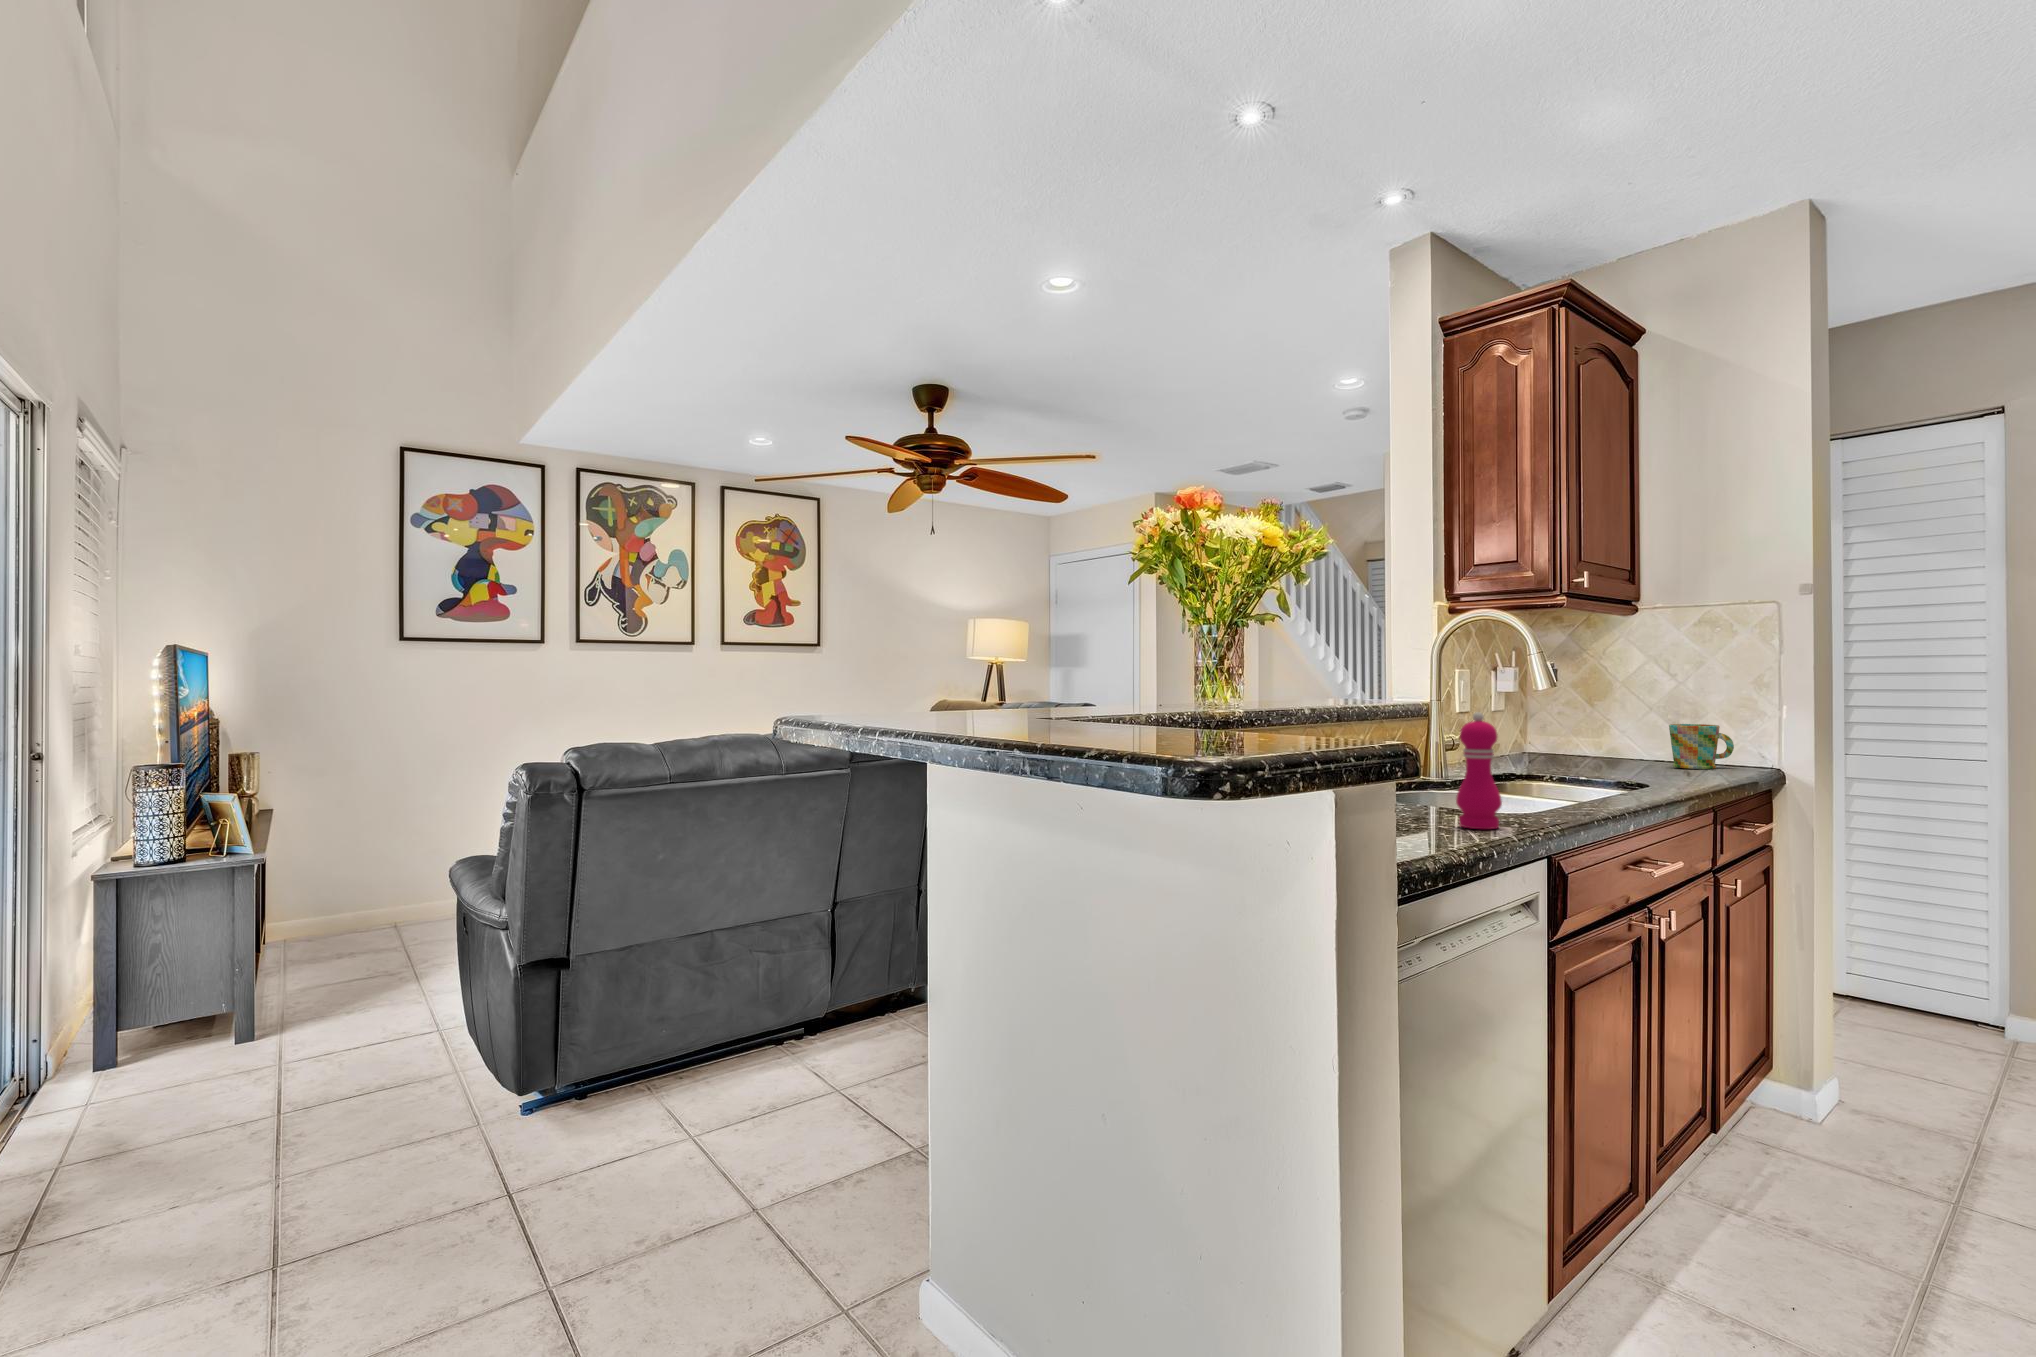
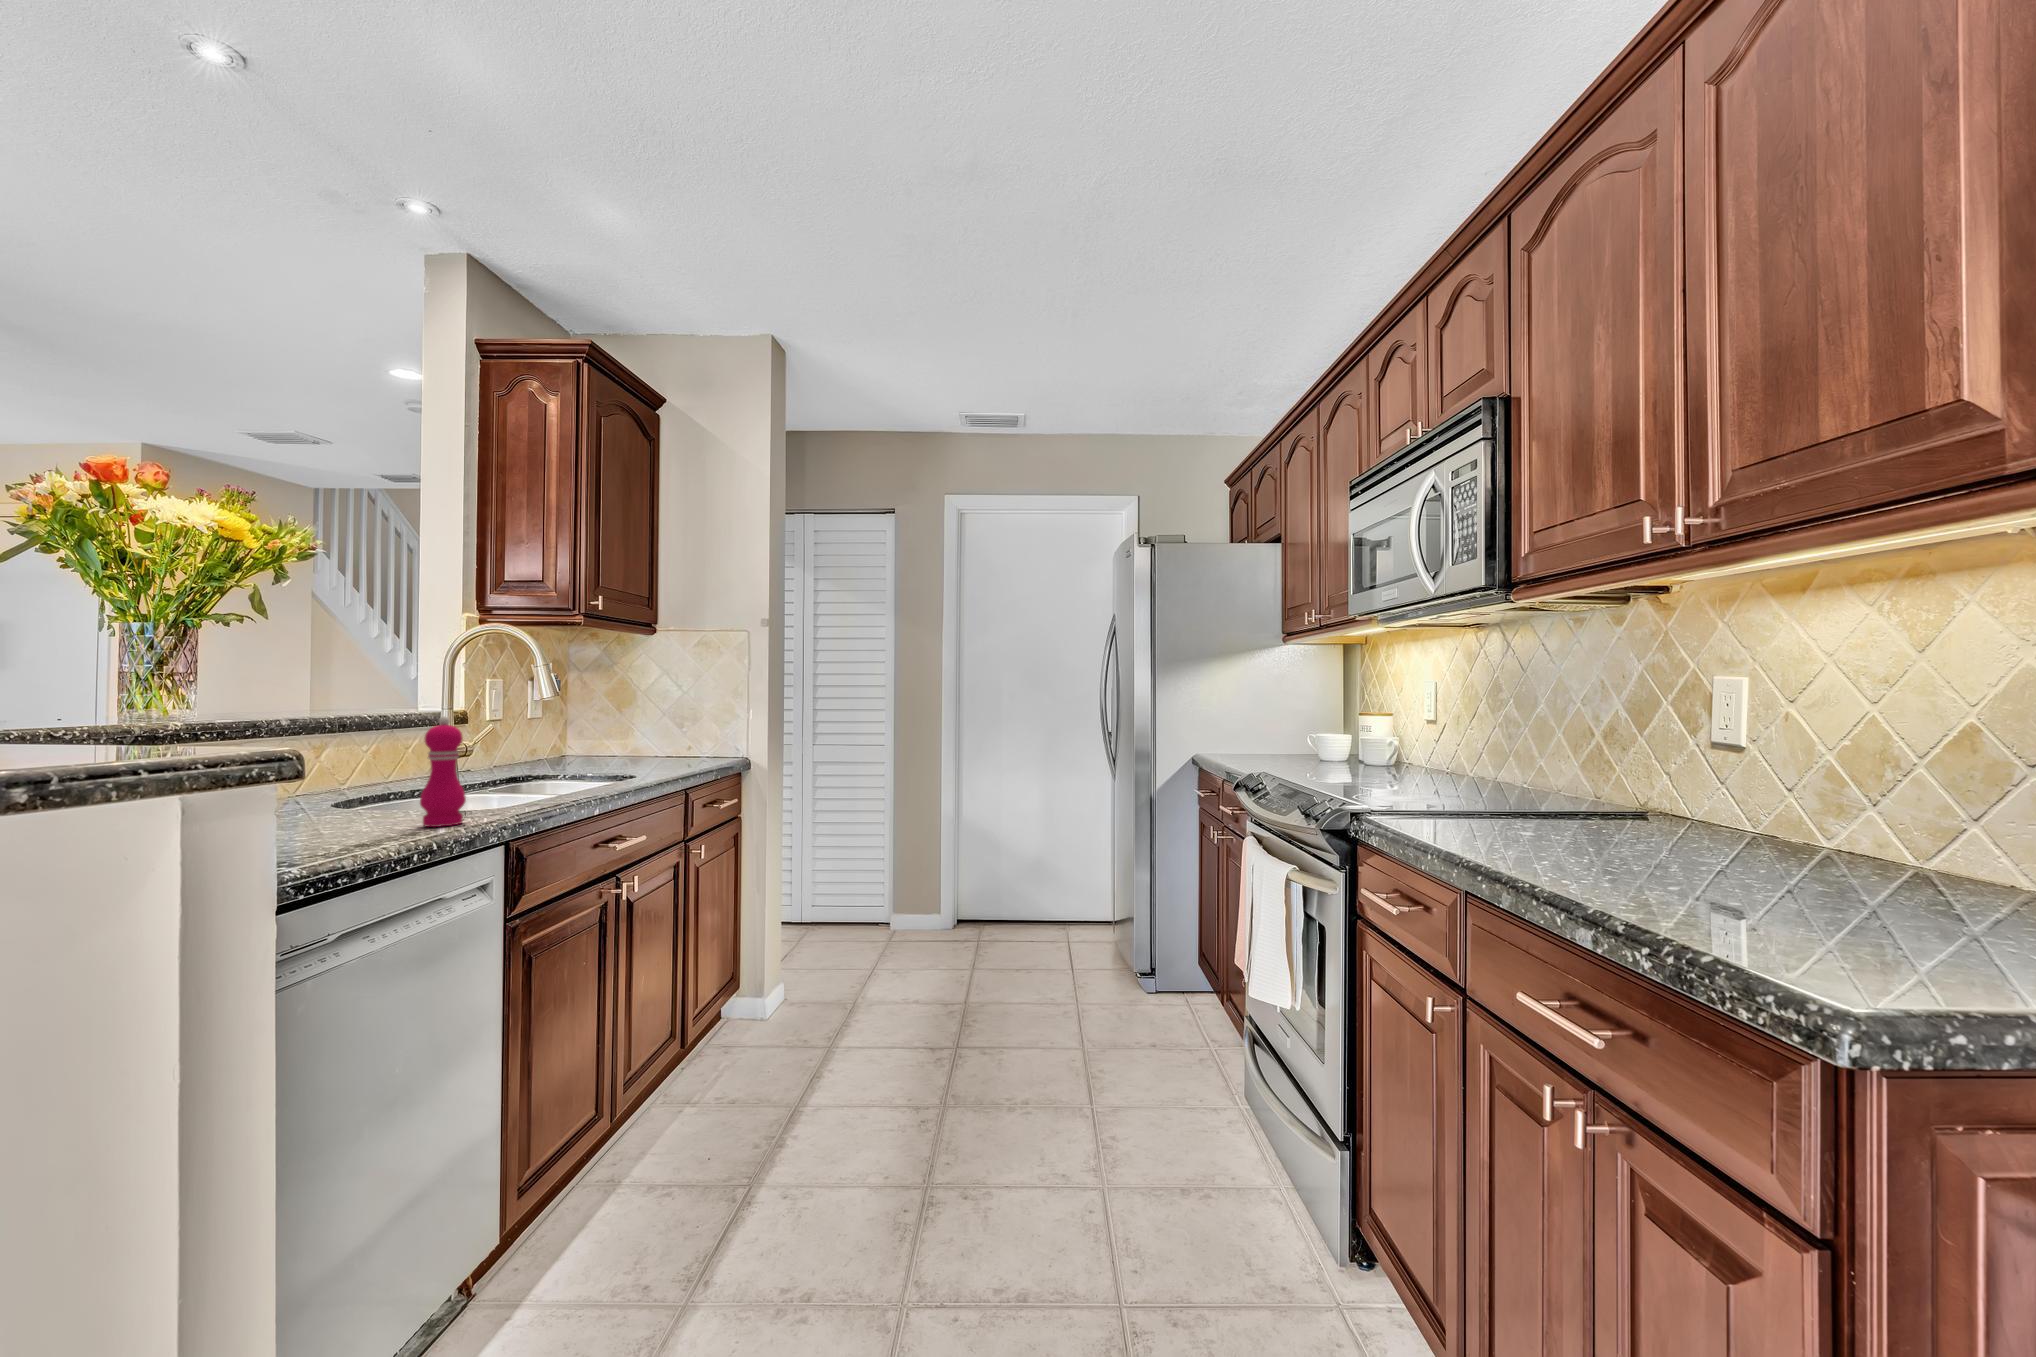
mug: present [1669,724,1734,769] -> none [670,725,714,760]

